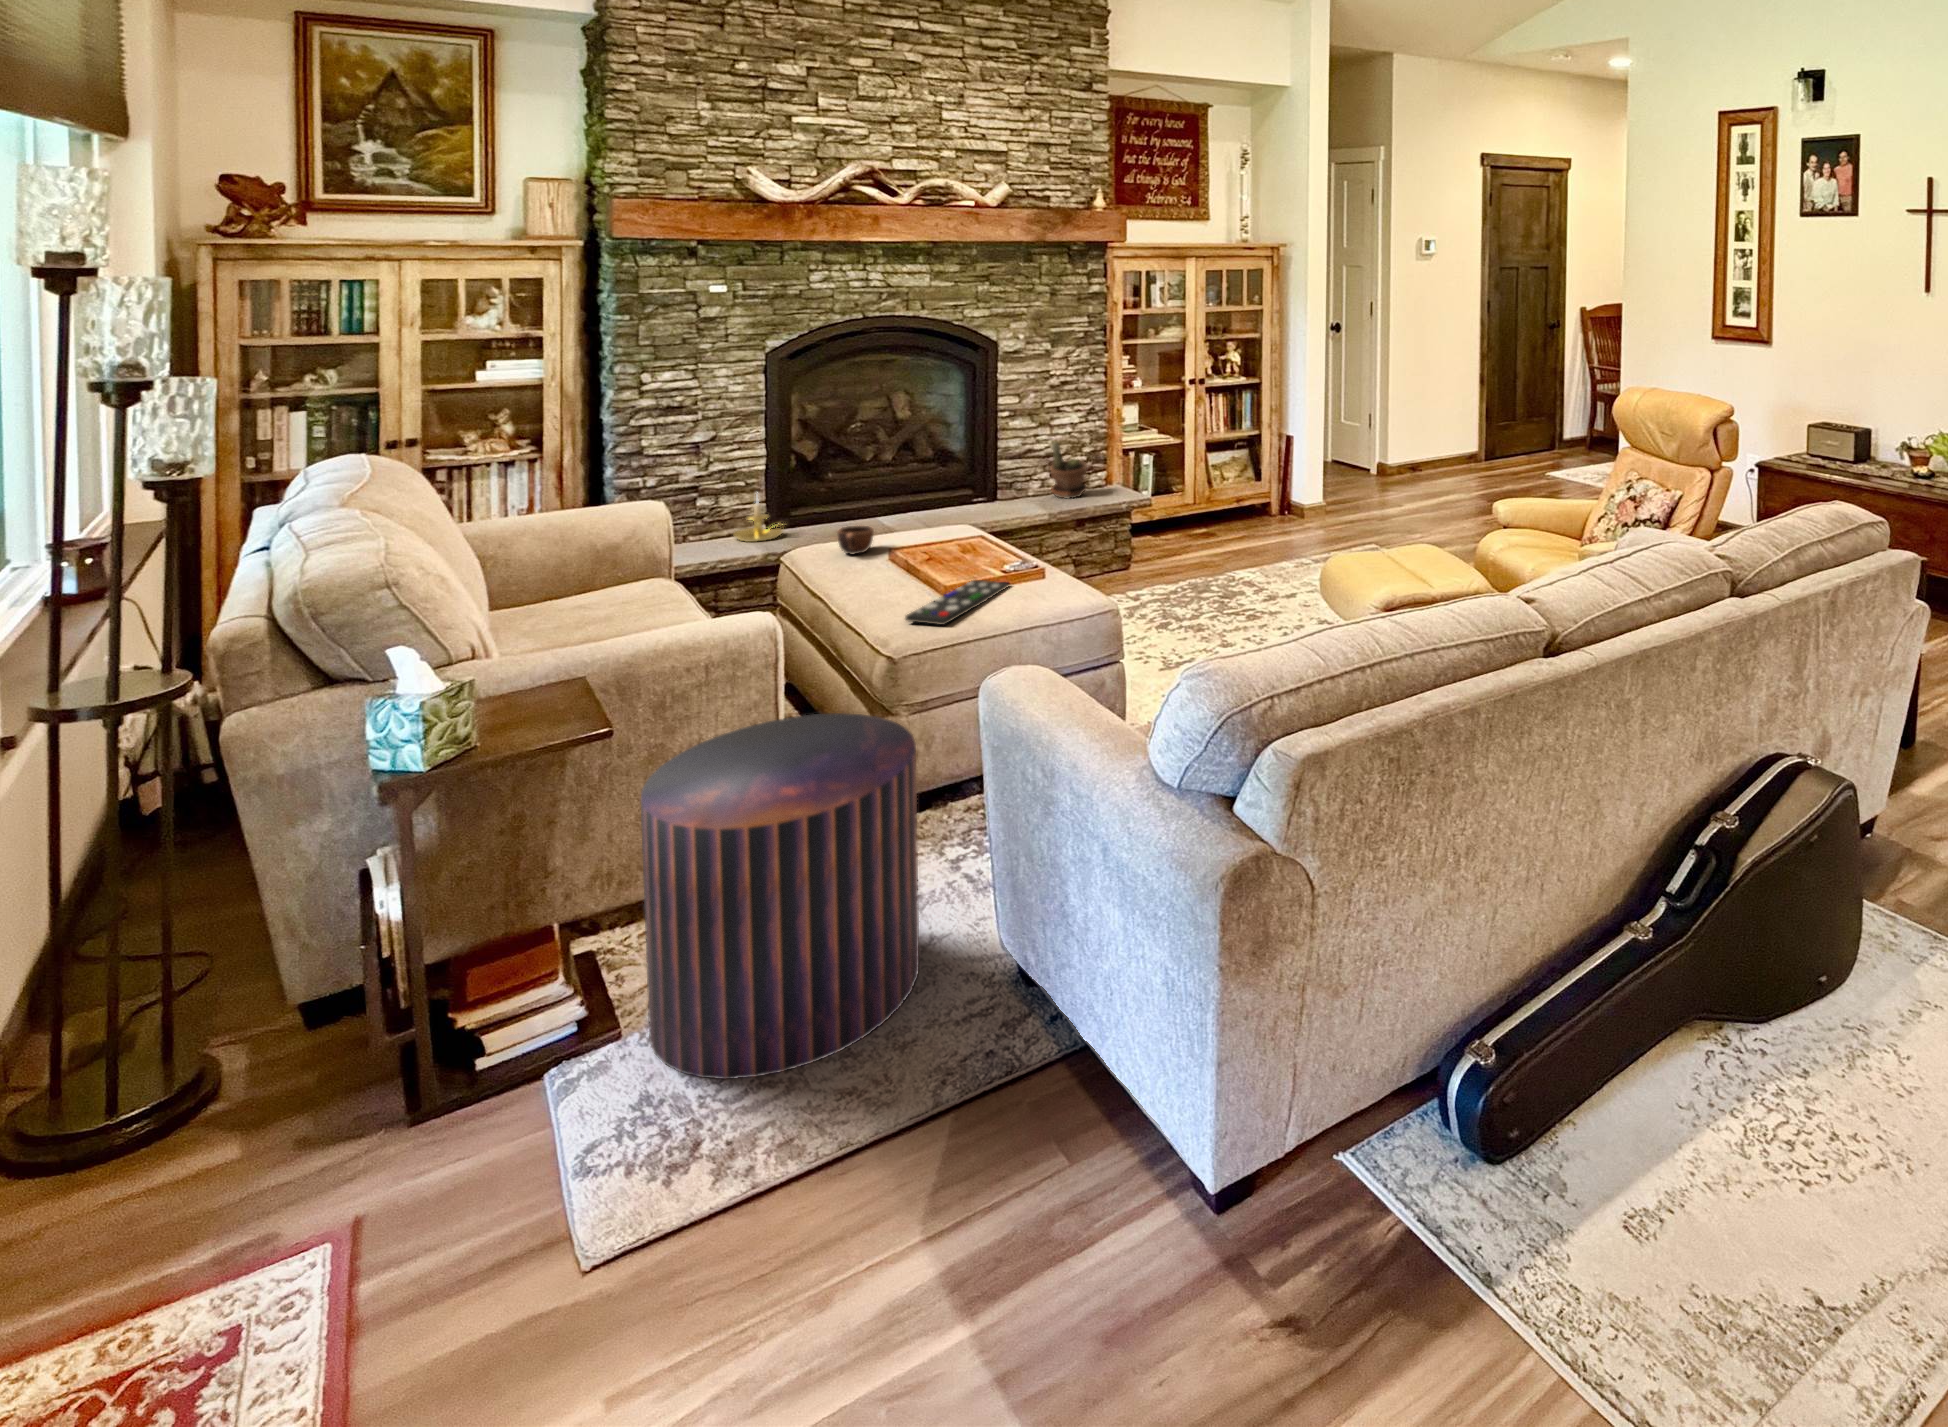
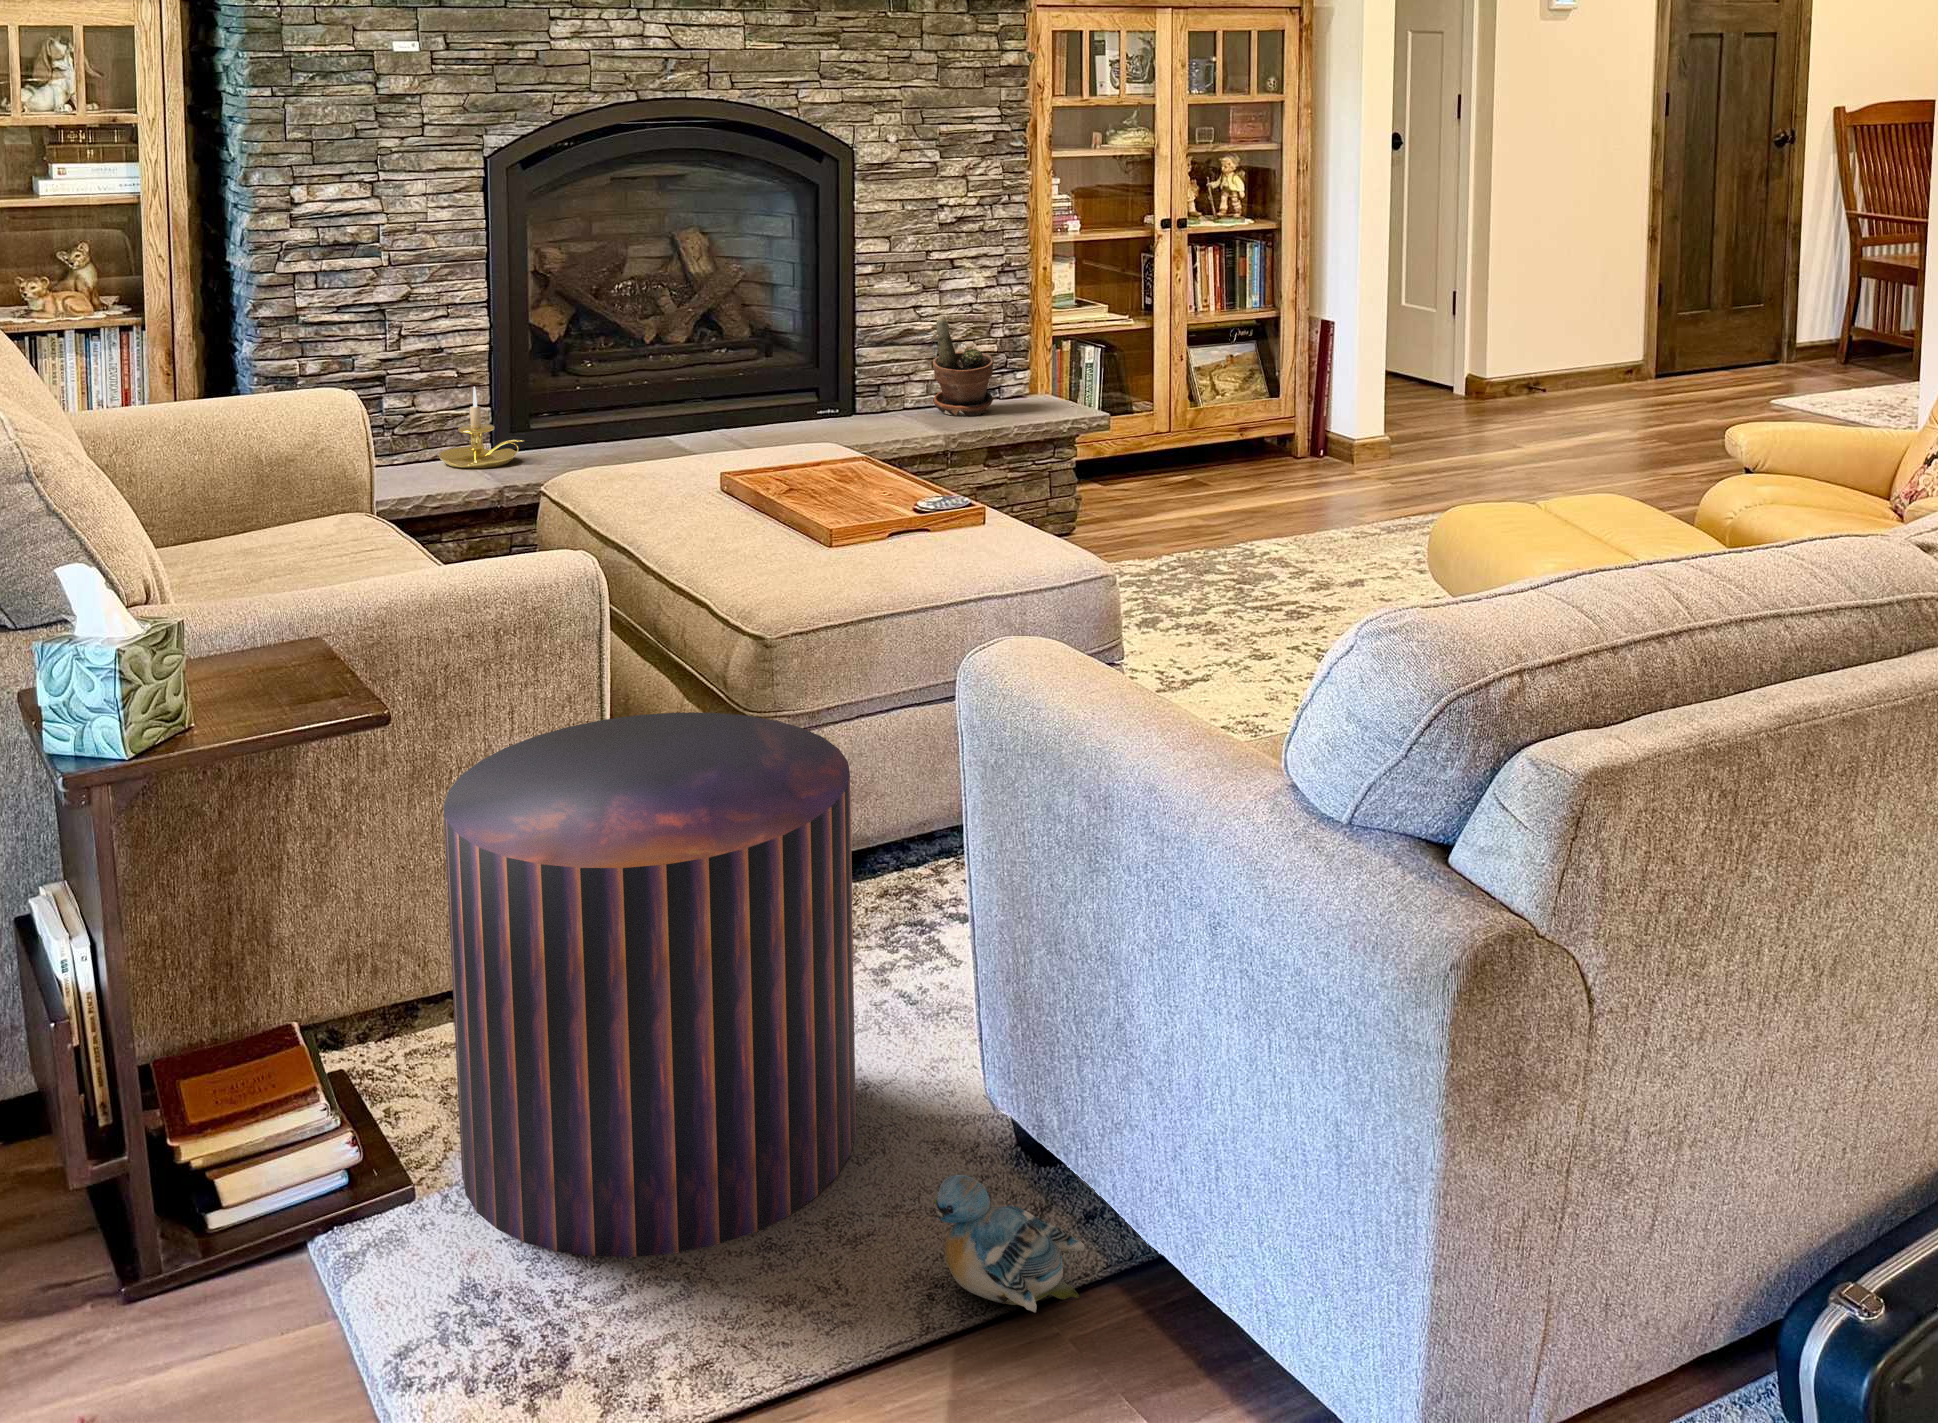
mug: present [838,526,874,554] -> none [631,437,688,484]
remote control: present [906,579,1009,625] -> none [772,525,927,593]
plush toy: none [948,1008,1043,1097] -> present [934,1175,1085,1313]

